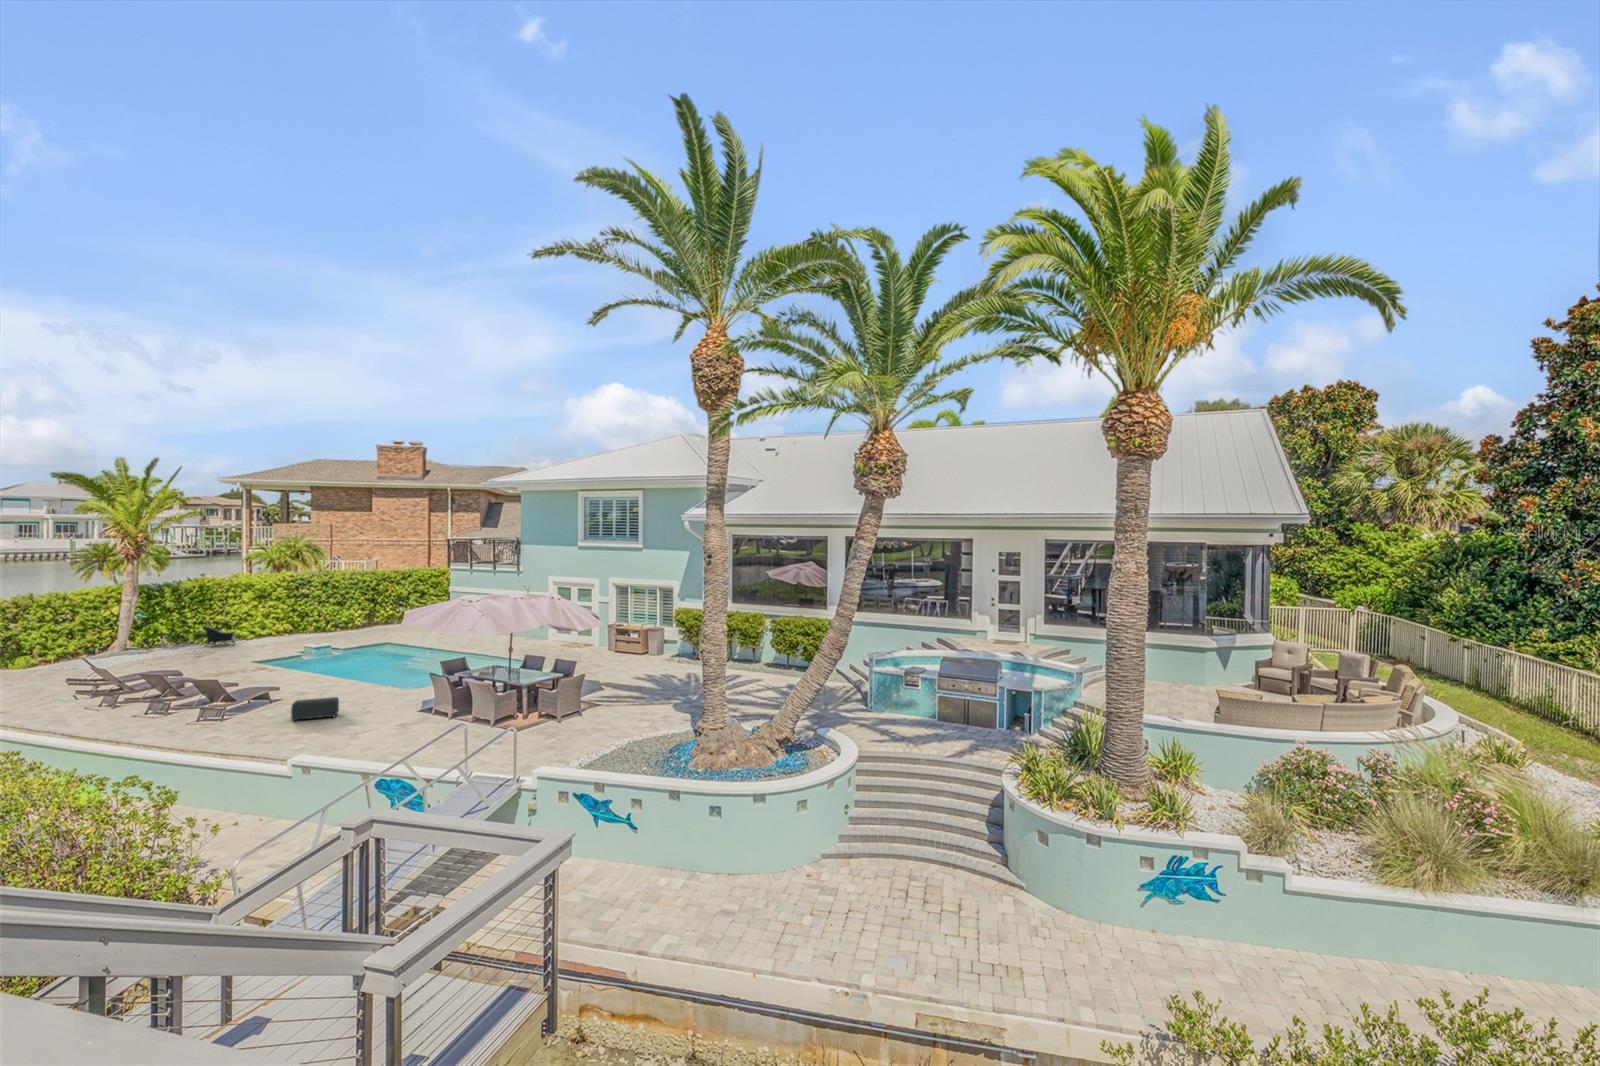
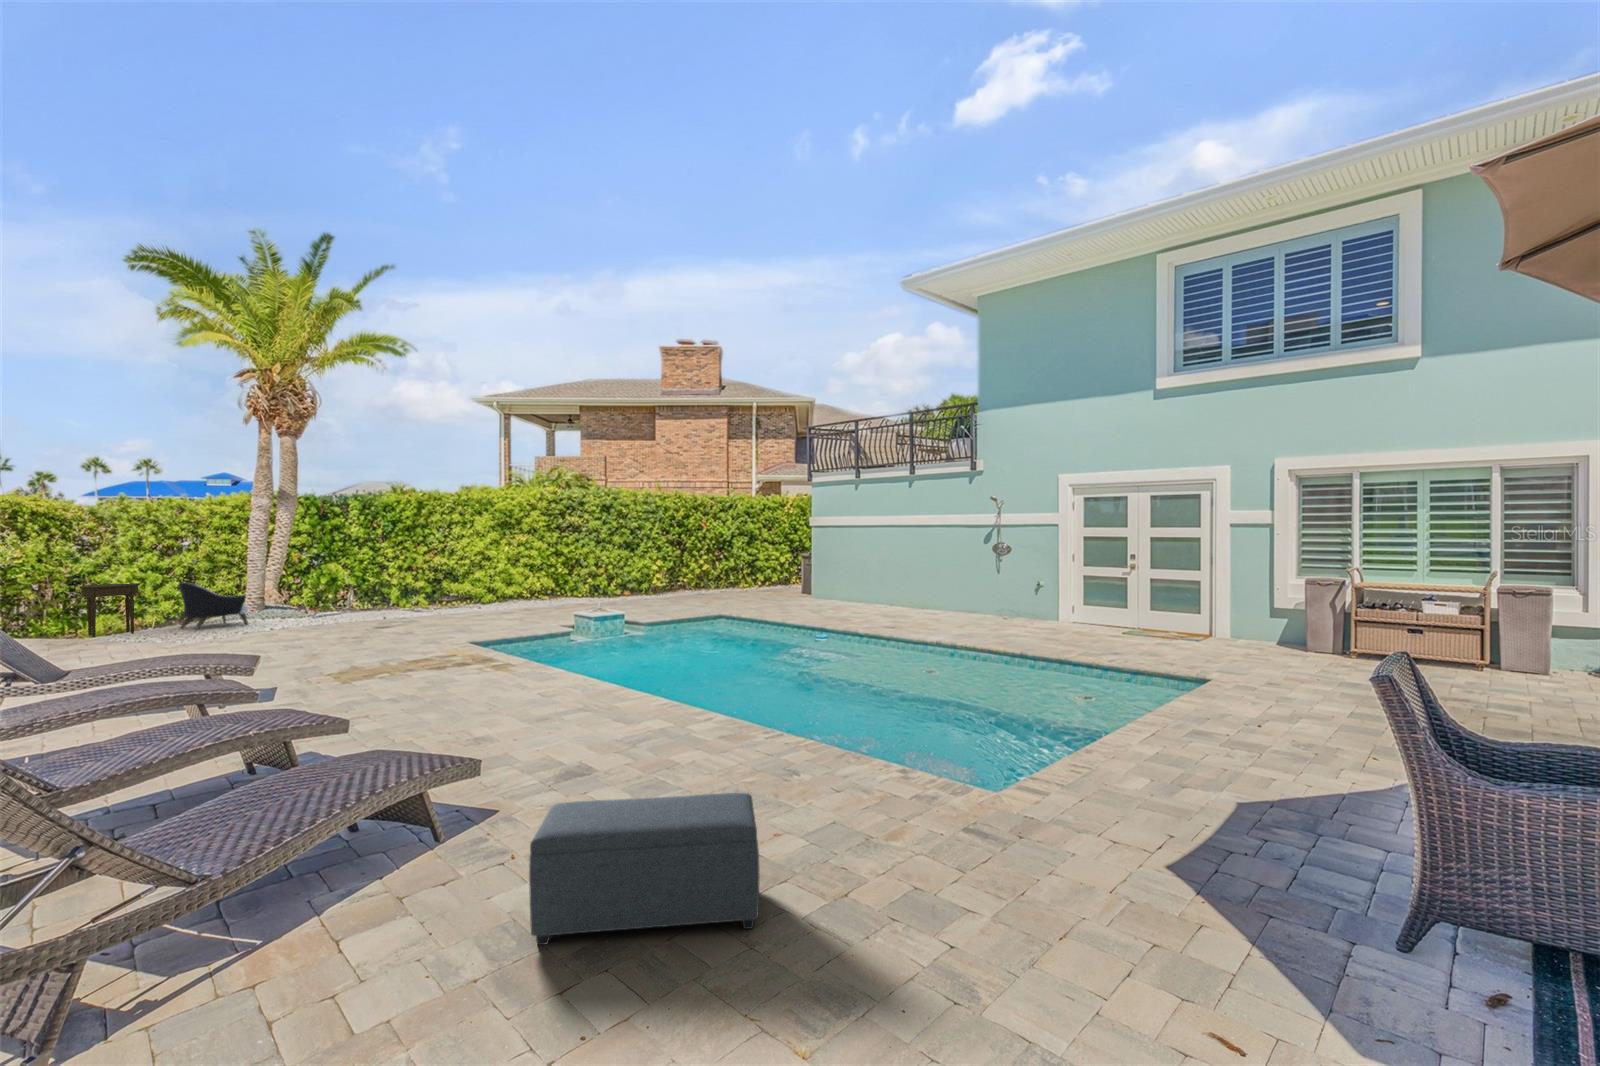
armchair: present [205,627,236,647] -> present [179,582,248,630]
side table: none [16,640,49,668] -> present [79,583,140,637]

